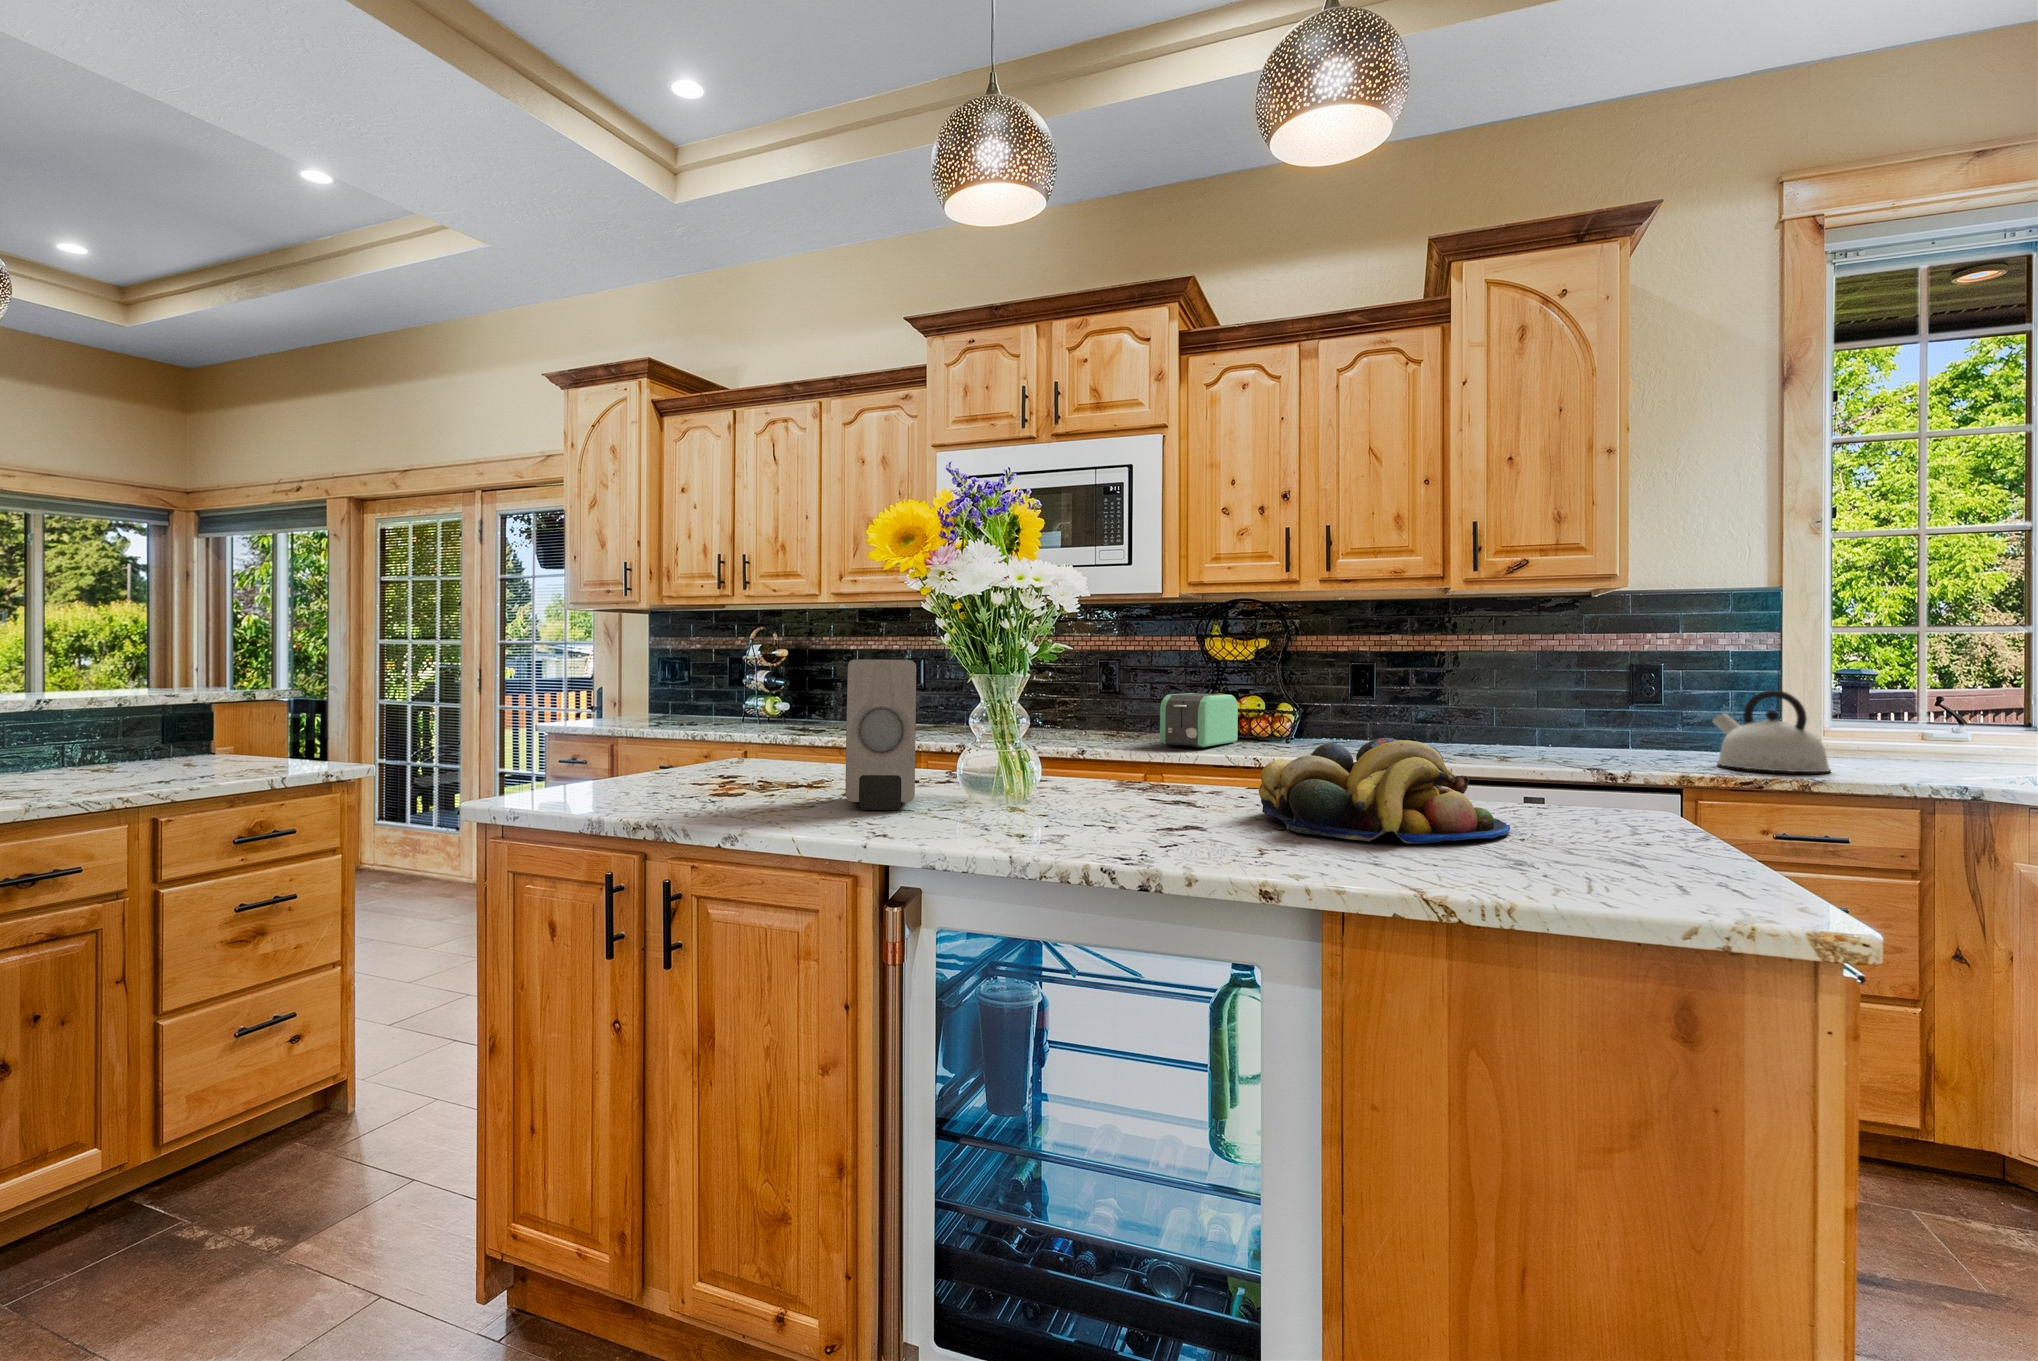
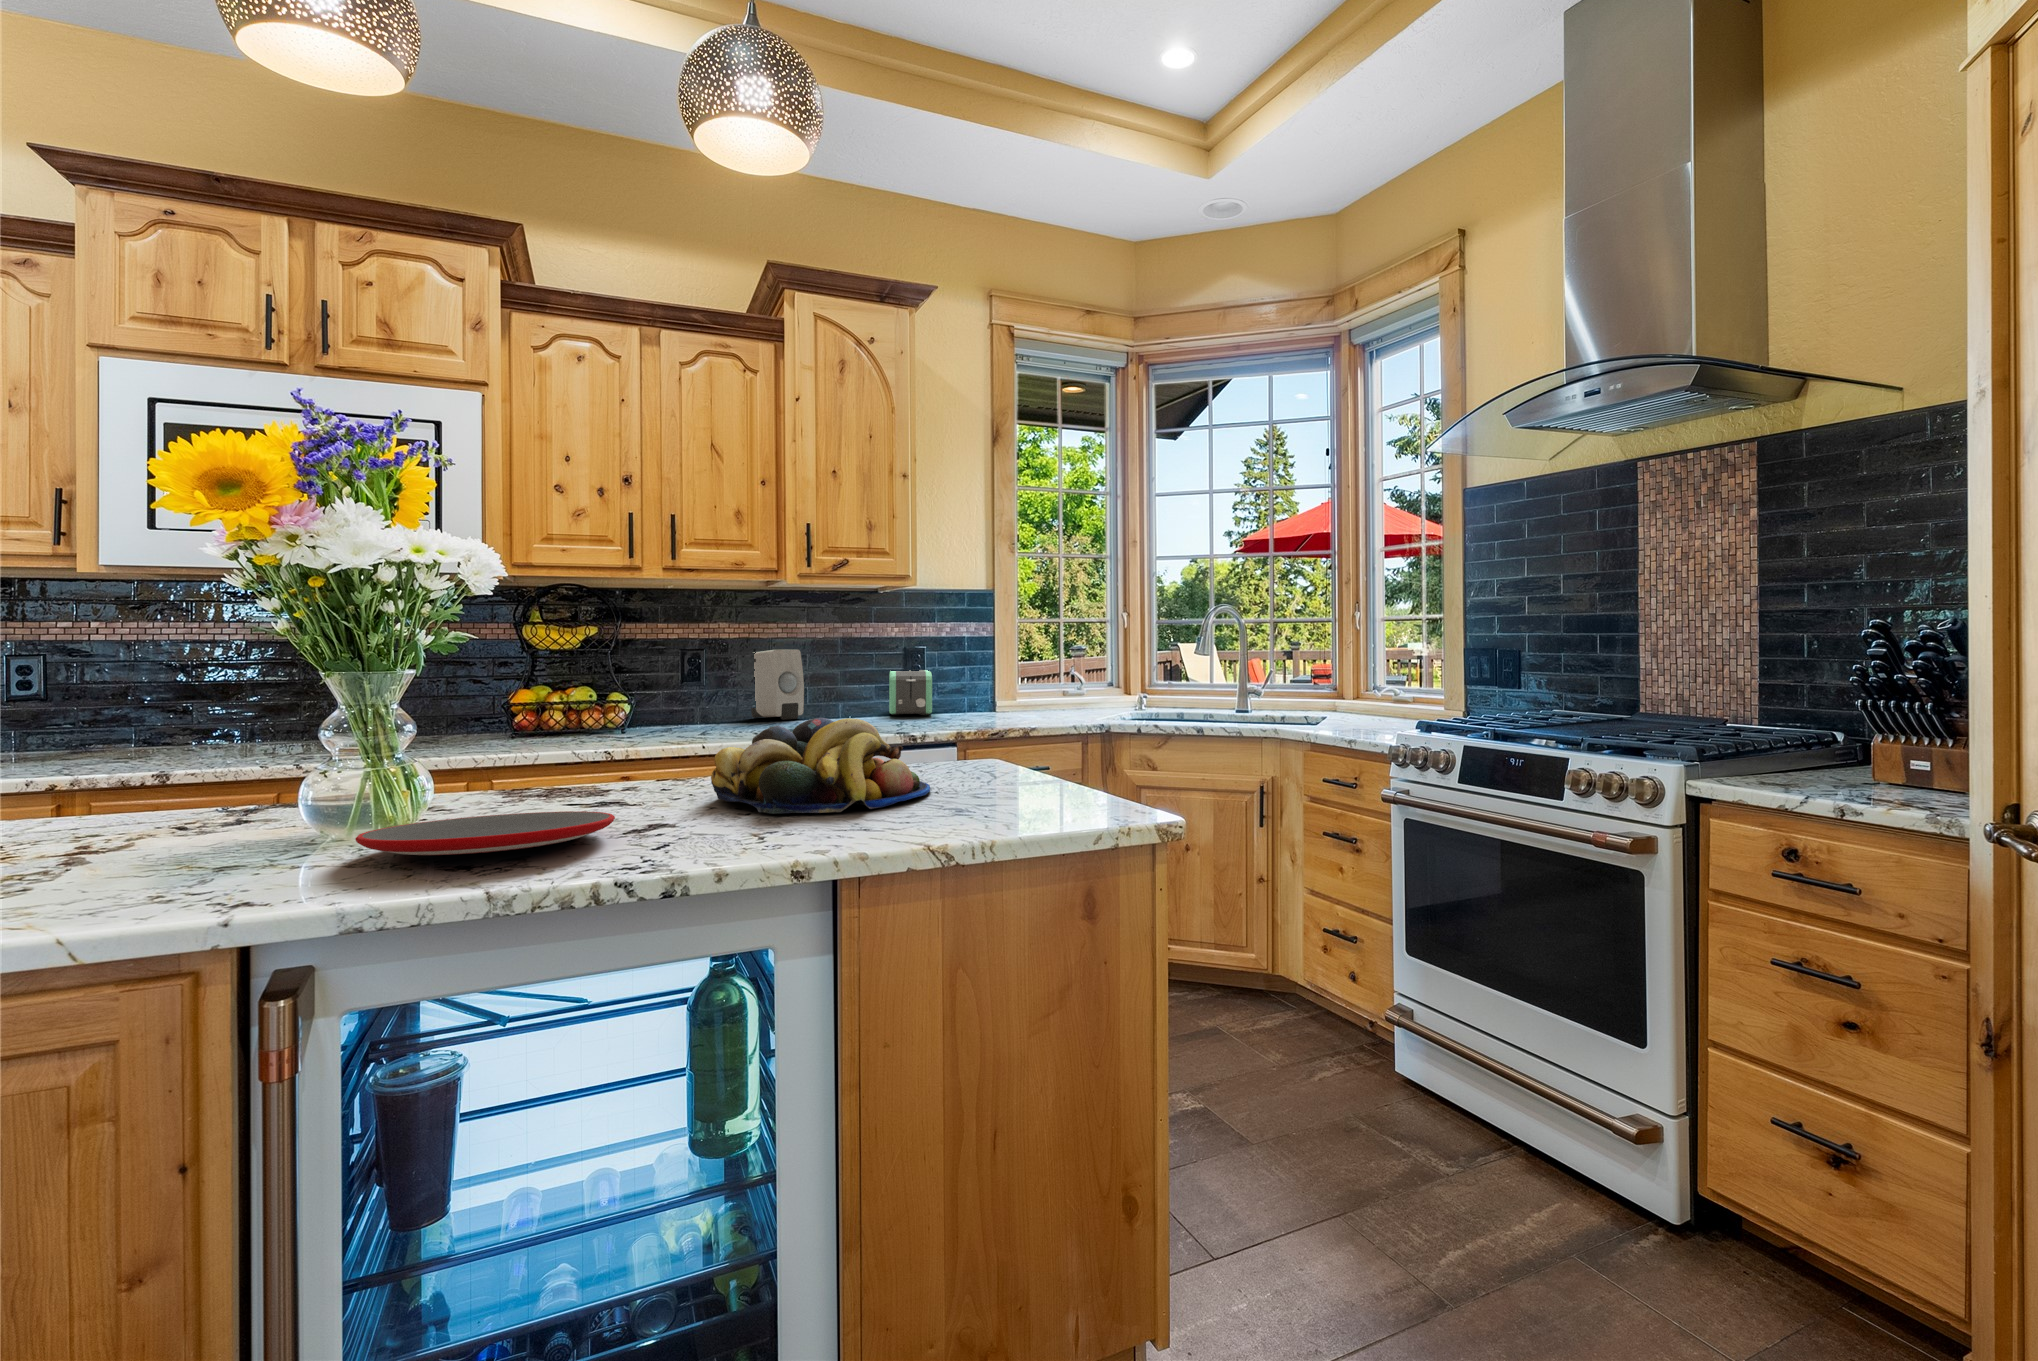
soap dispenser: present [845,660,916,810] -> present [751,649,804,720]
kettle: present [1713,690,1830,772] -> none [968,665,1037,724]
toaster: present [1160,693,1238,748] -> present [889,670,932,715]
plate: none [957,798,1144,828] -> present [355,811,615,855]

